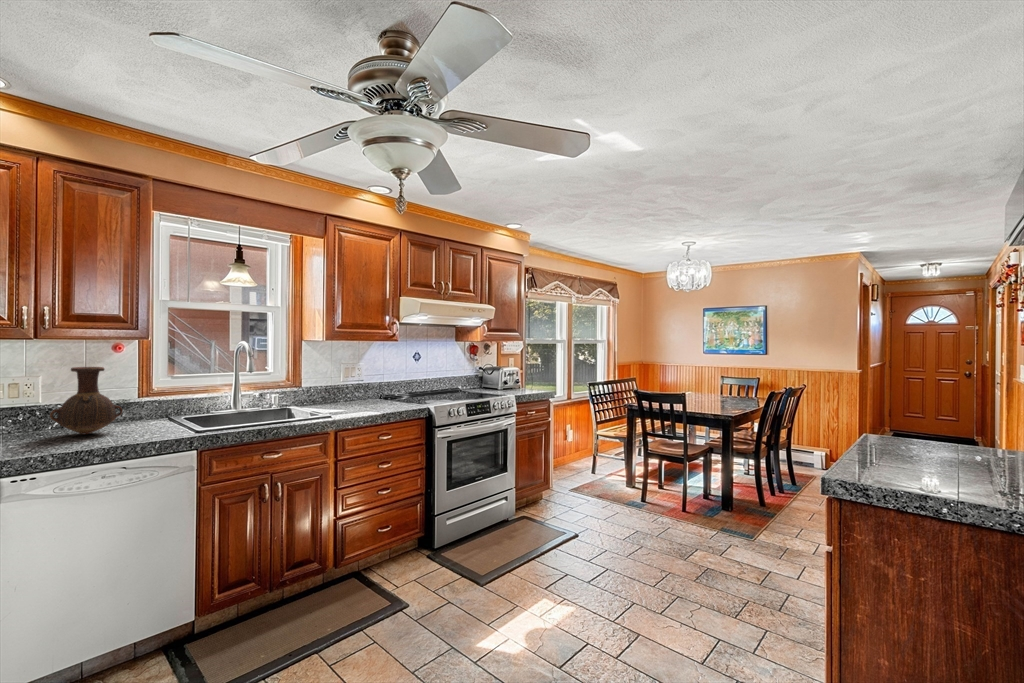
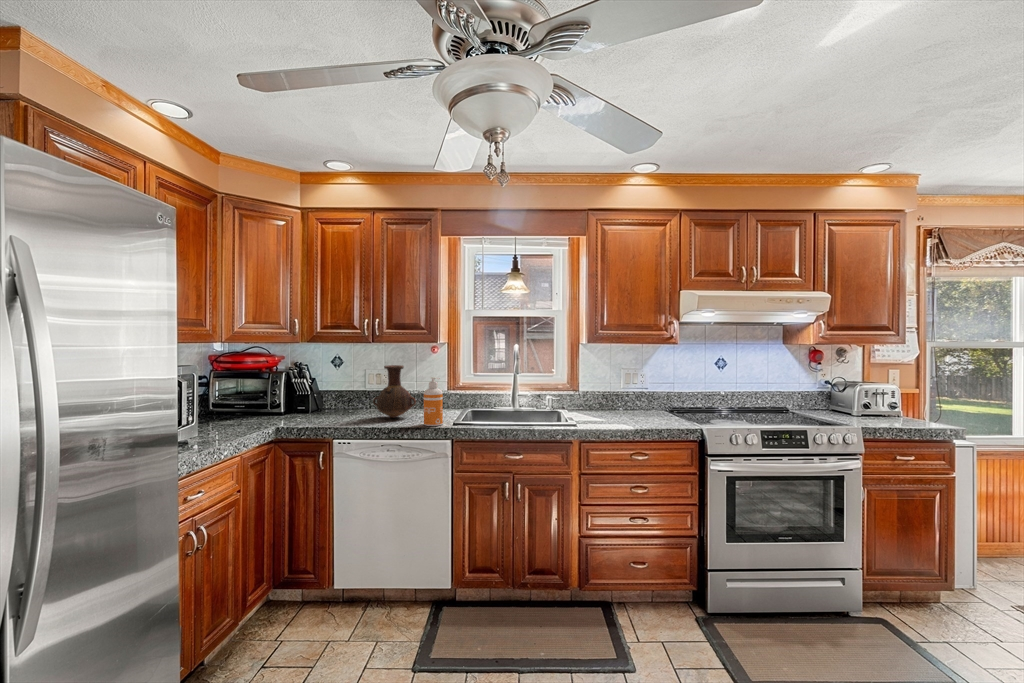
soap dispenser: none [155,378,182,436] -> present [424,377,443,426]

